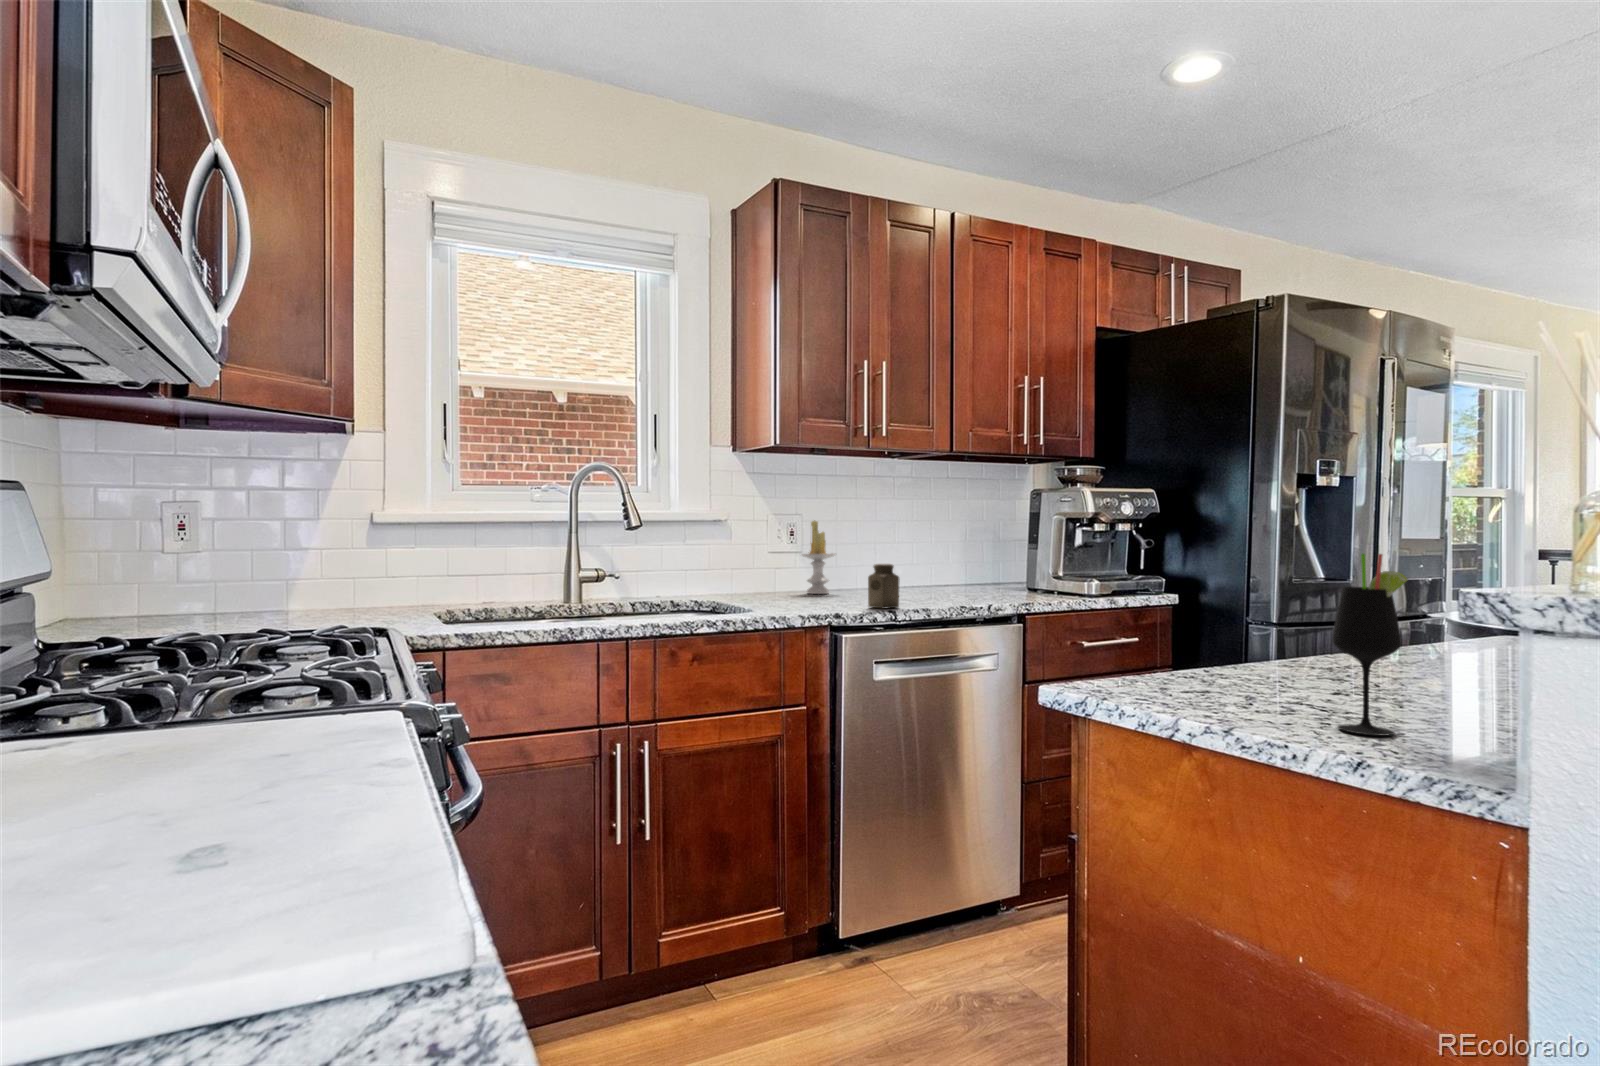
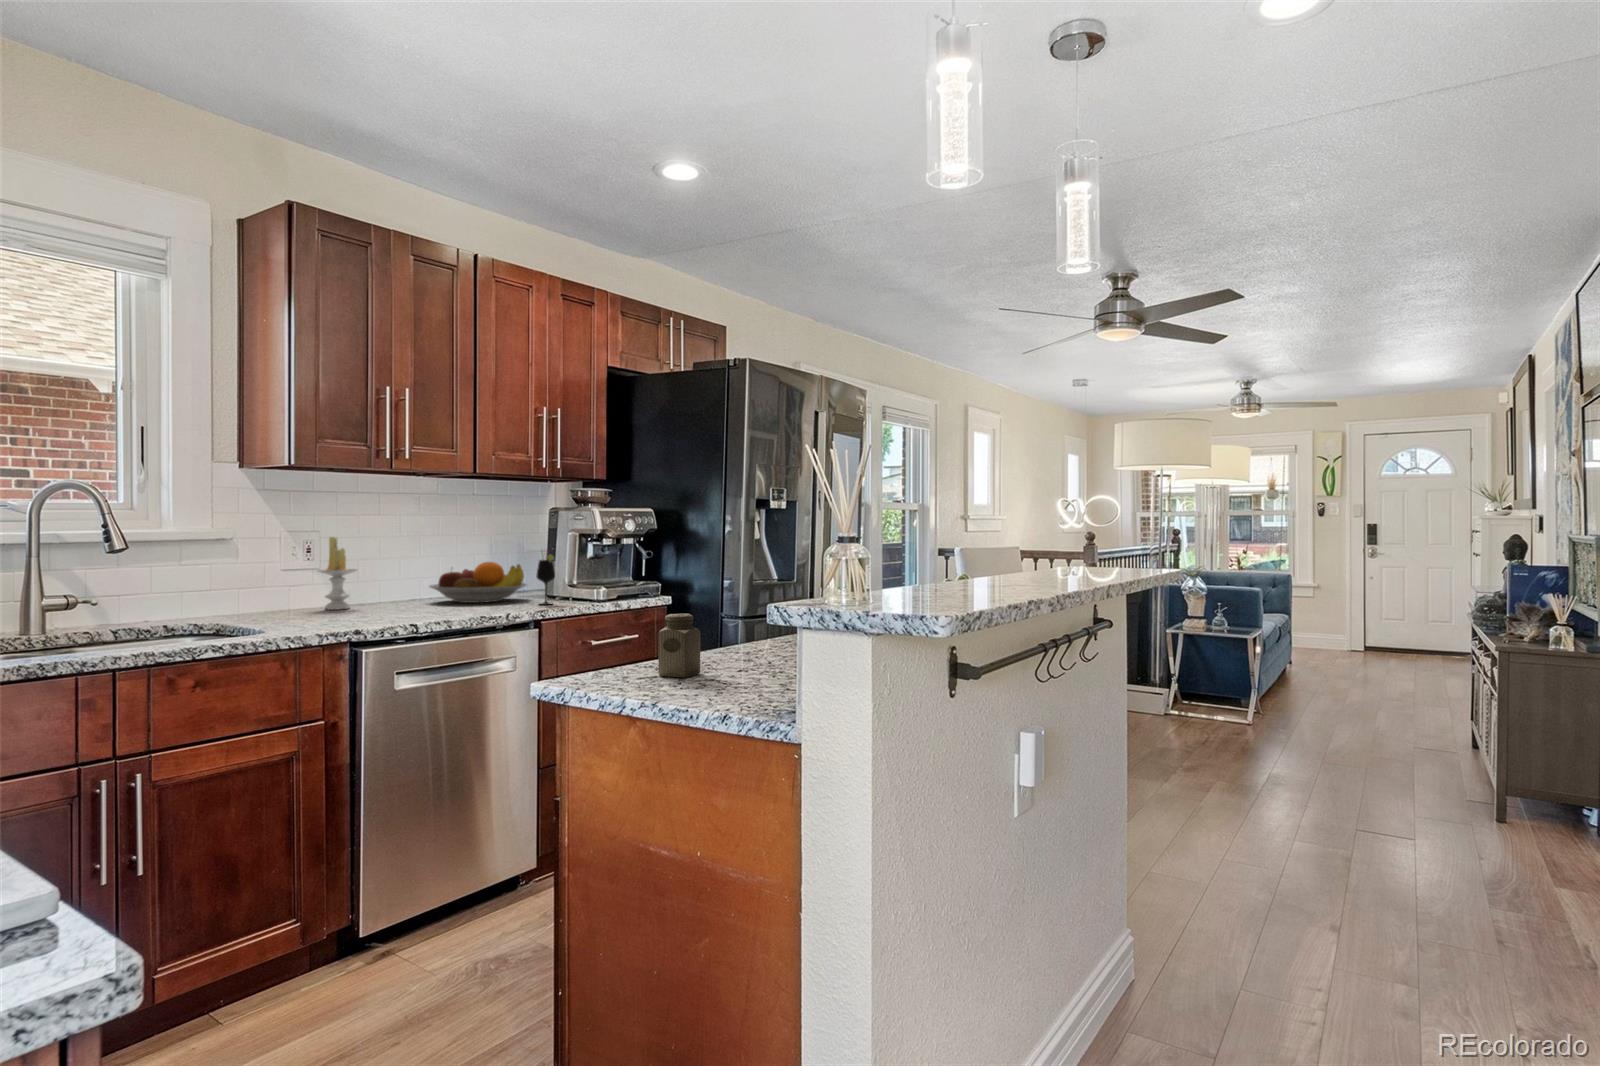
fruit bowl: none [904,549,1005,593] -> present [430,562,526,603]
wine glass: present [1332,554,1407,736] -> present [536,554,555,605]
salt shaker: present [868,564,900,609] -> present [658,614,701,678]

